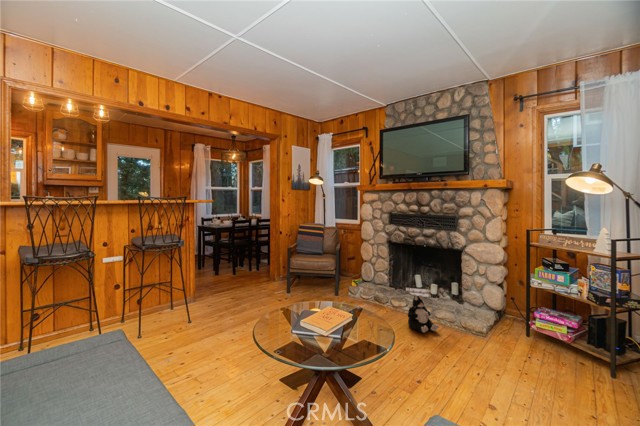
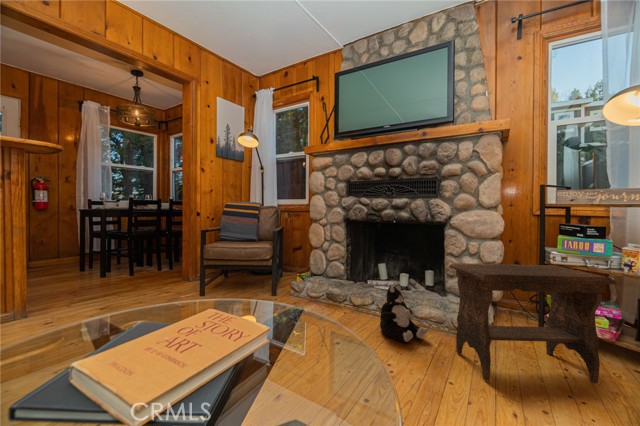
footstool: none [451,285,551,364] -> present [450,263,616,383]

